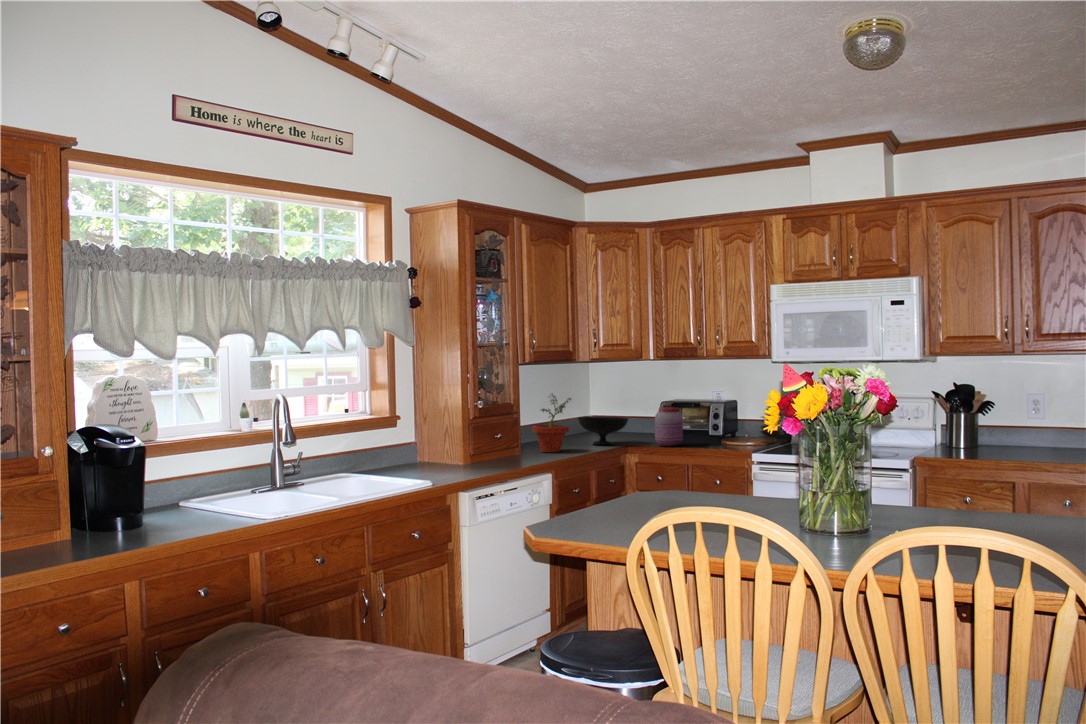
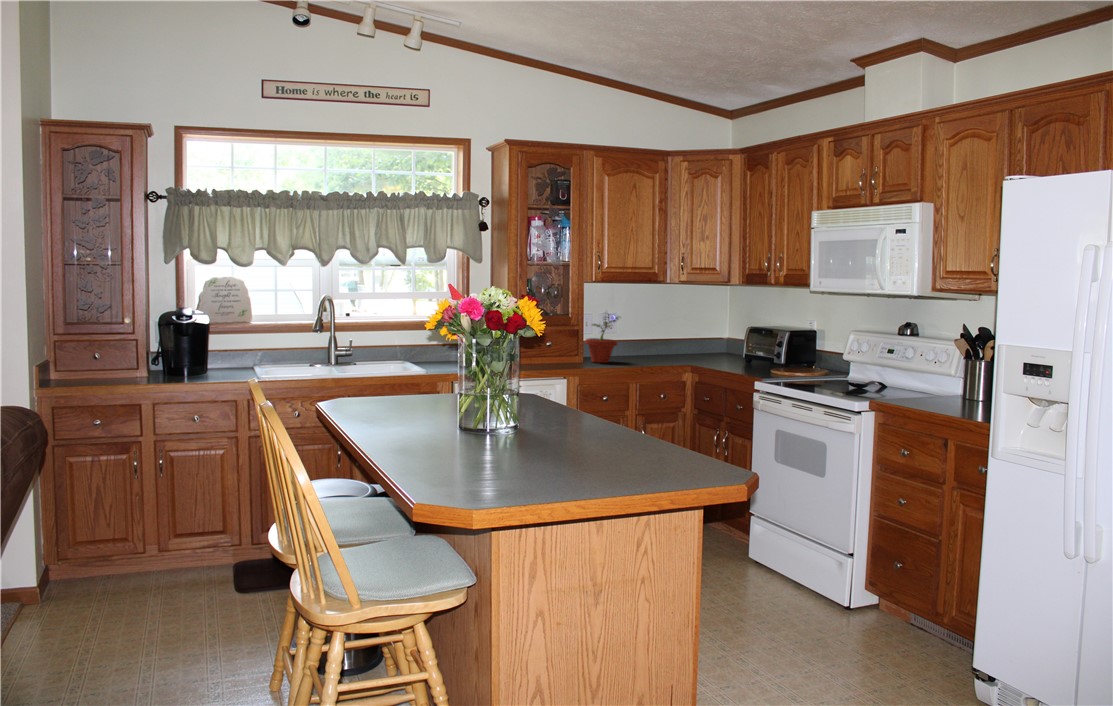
jar: present [655,407,683,446] -> none [698,331,726,368]
bowl: present [578,417,629,445] -> none [641,335,689,363]

